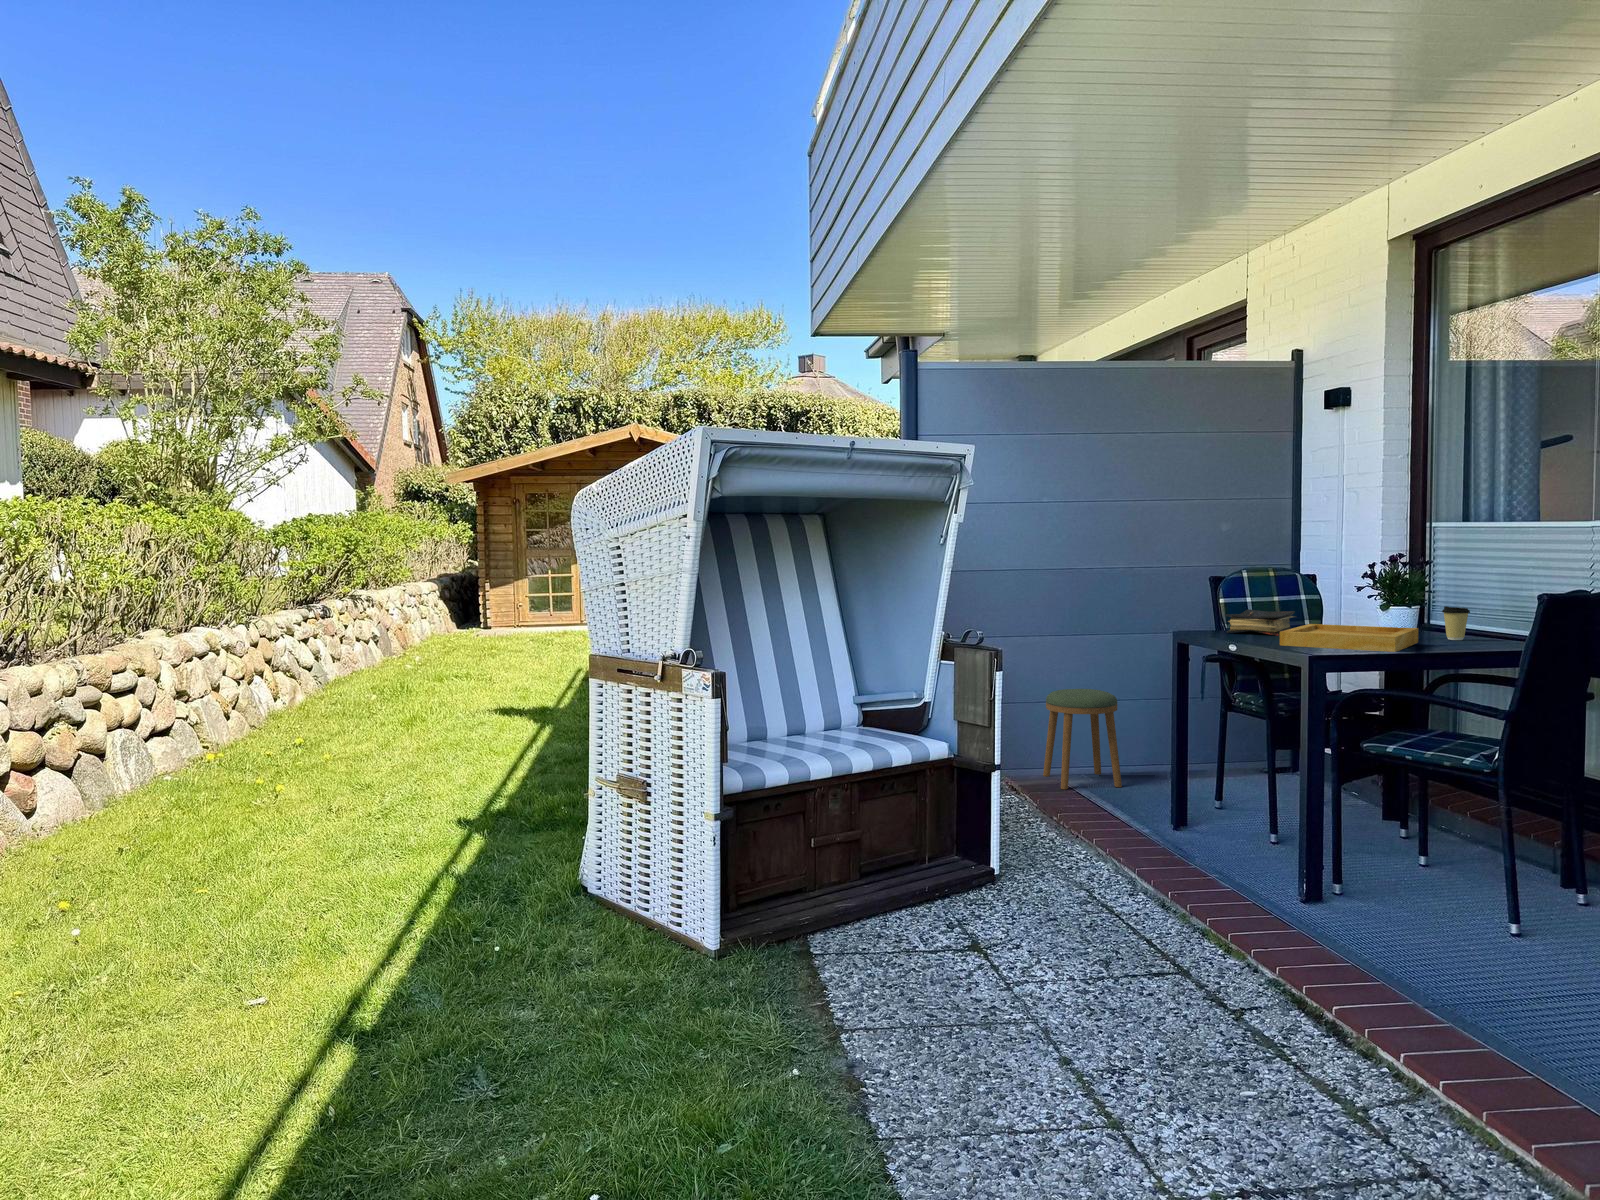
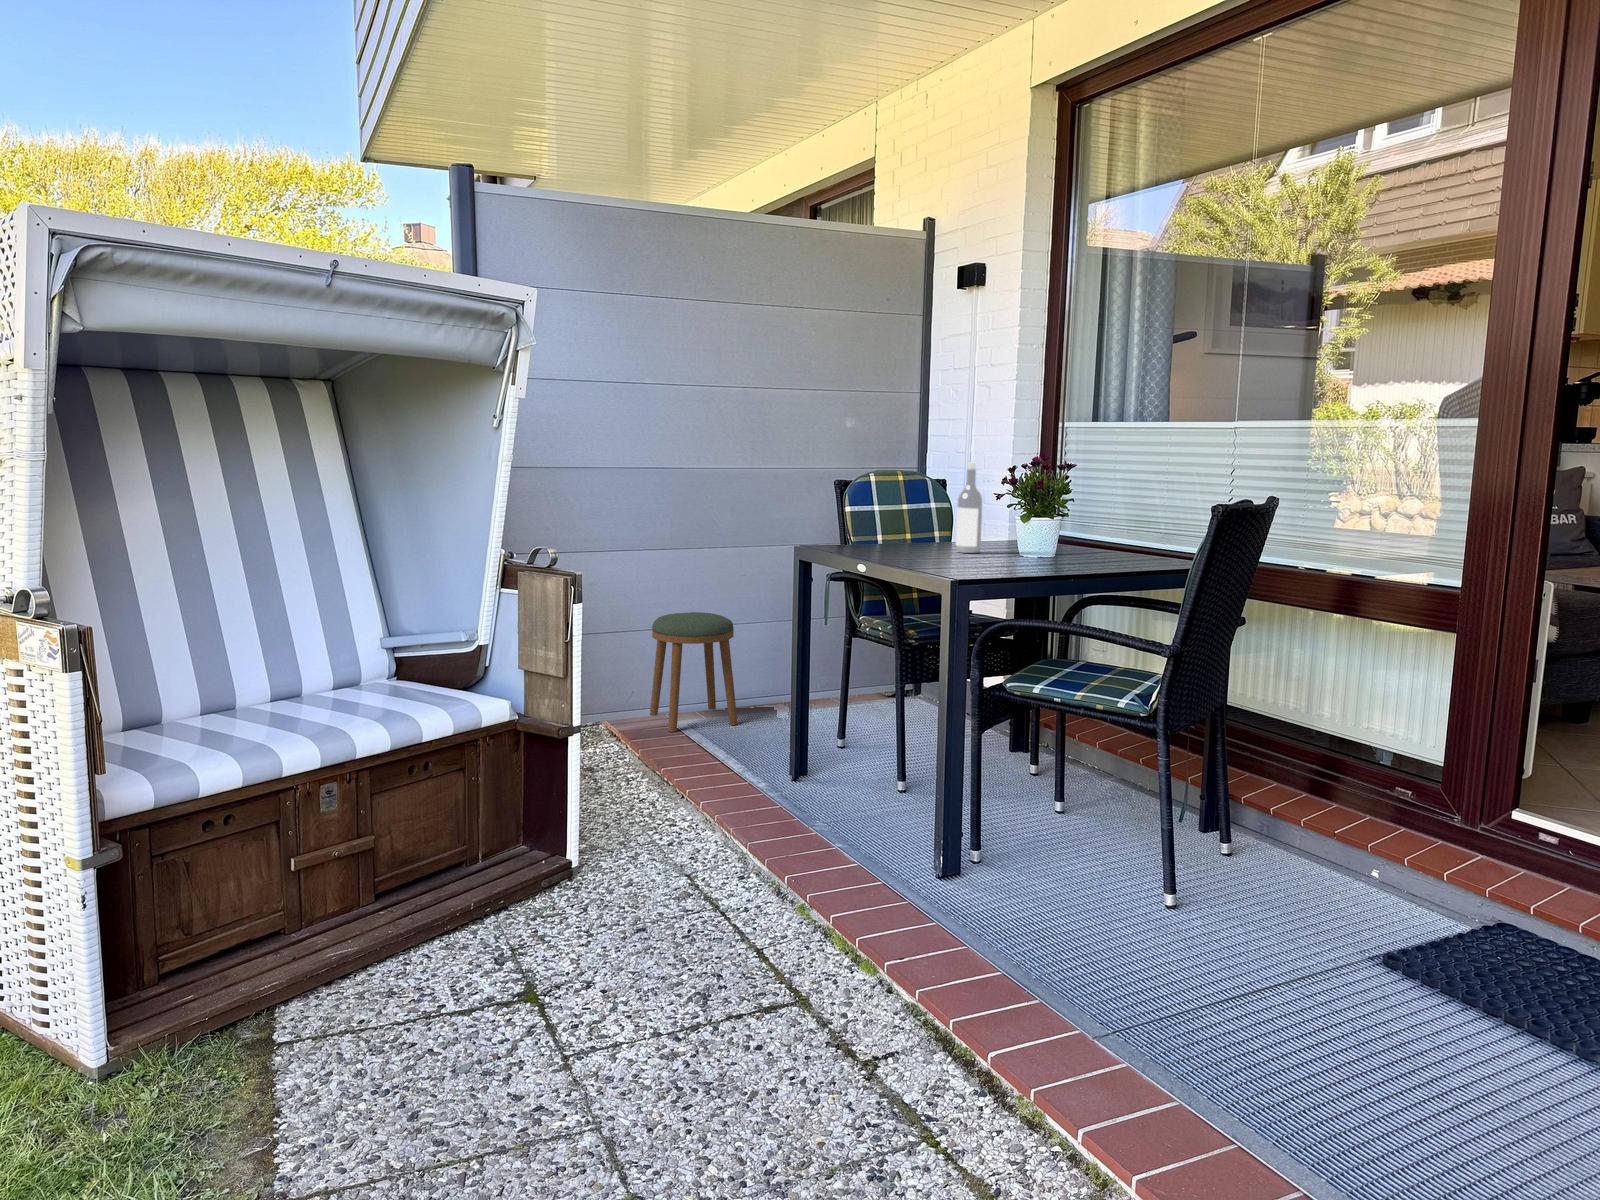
wine bottle: none [1322,557,1346,635] -> present [956,463,982,553]
coffee cup: present [1442,606,1470,640] -> none [1078,521,1106,558]
book: present [1225,609,1295,636] -> none [853,522,930,554]
tray: present [1280,624,1418,652] -> none [916,540,1061,577]

